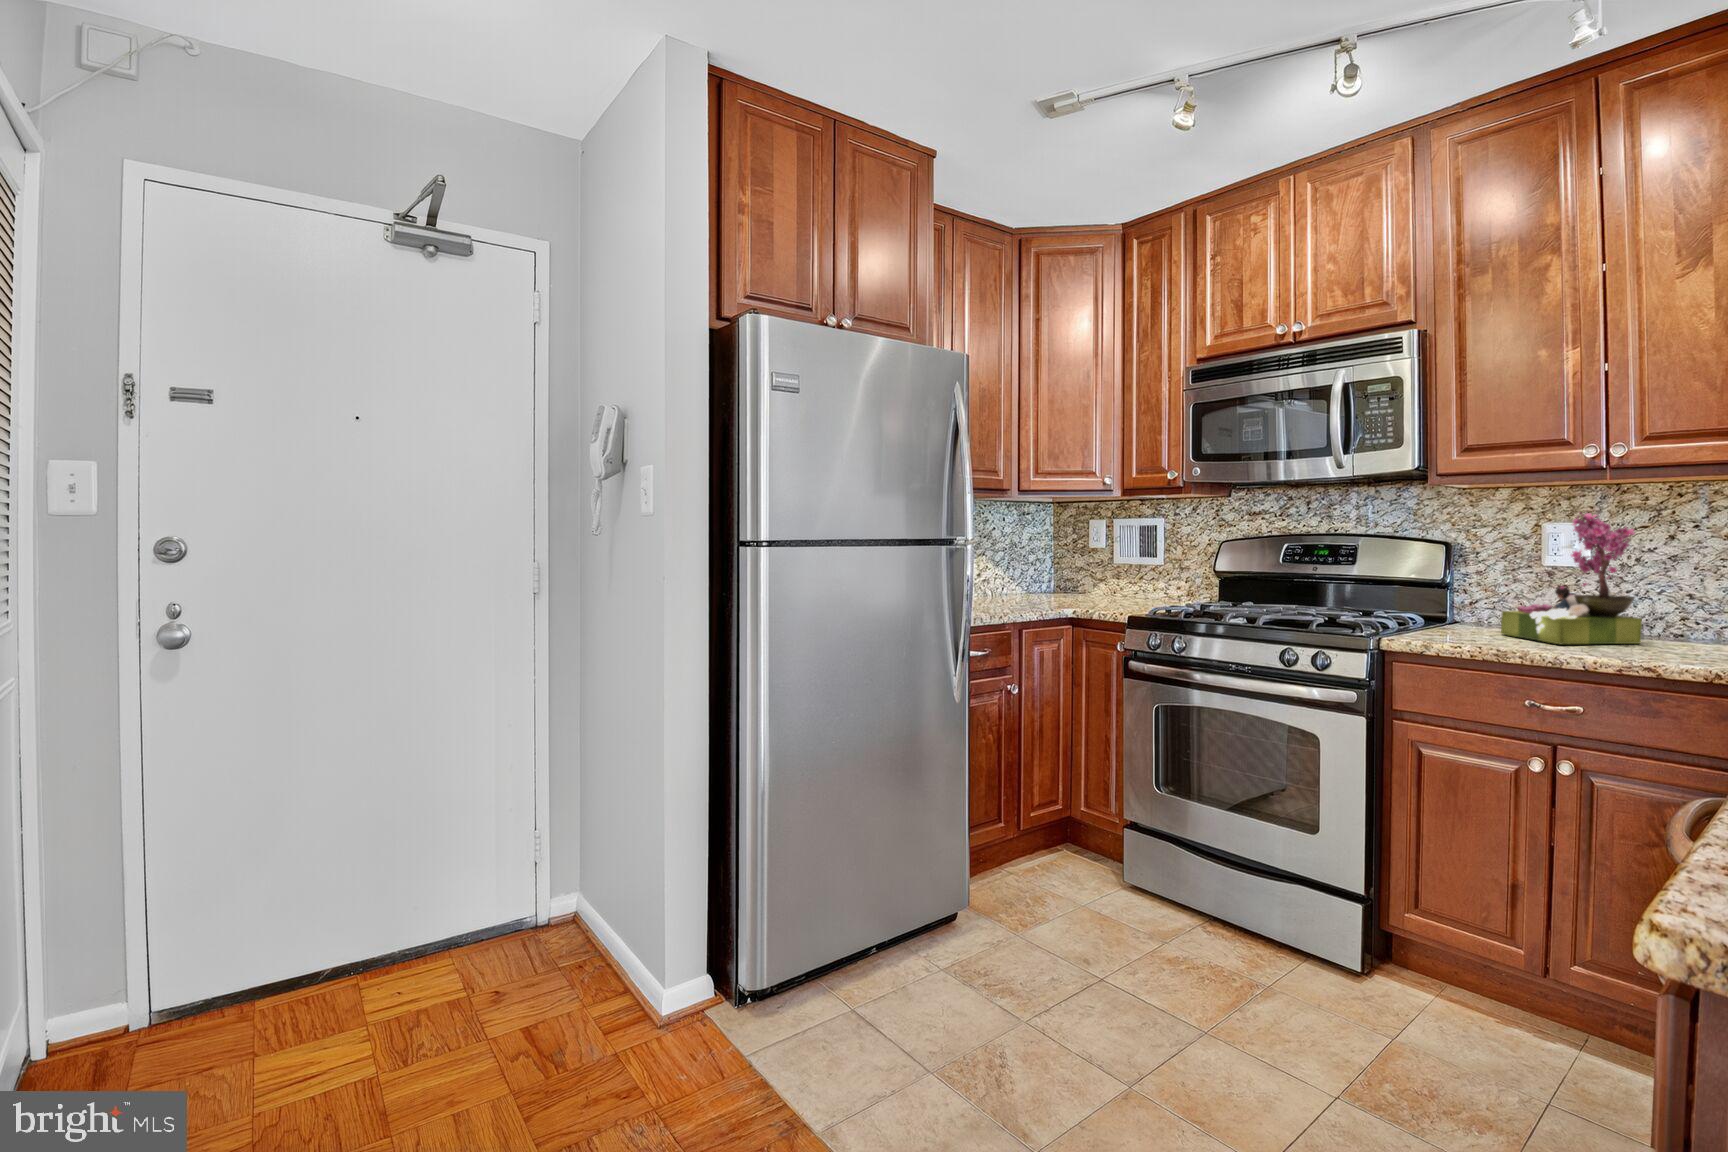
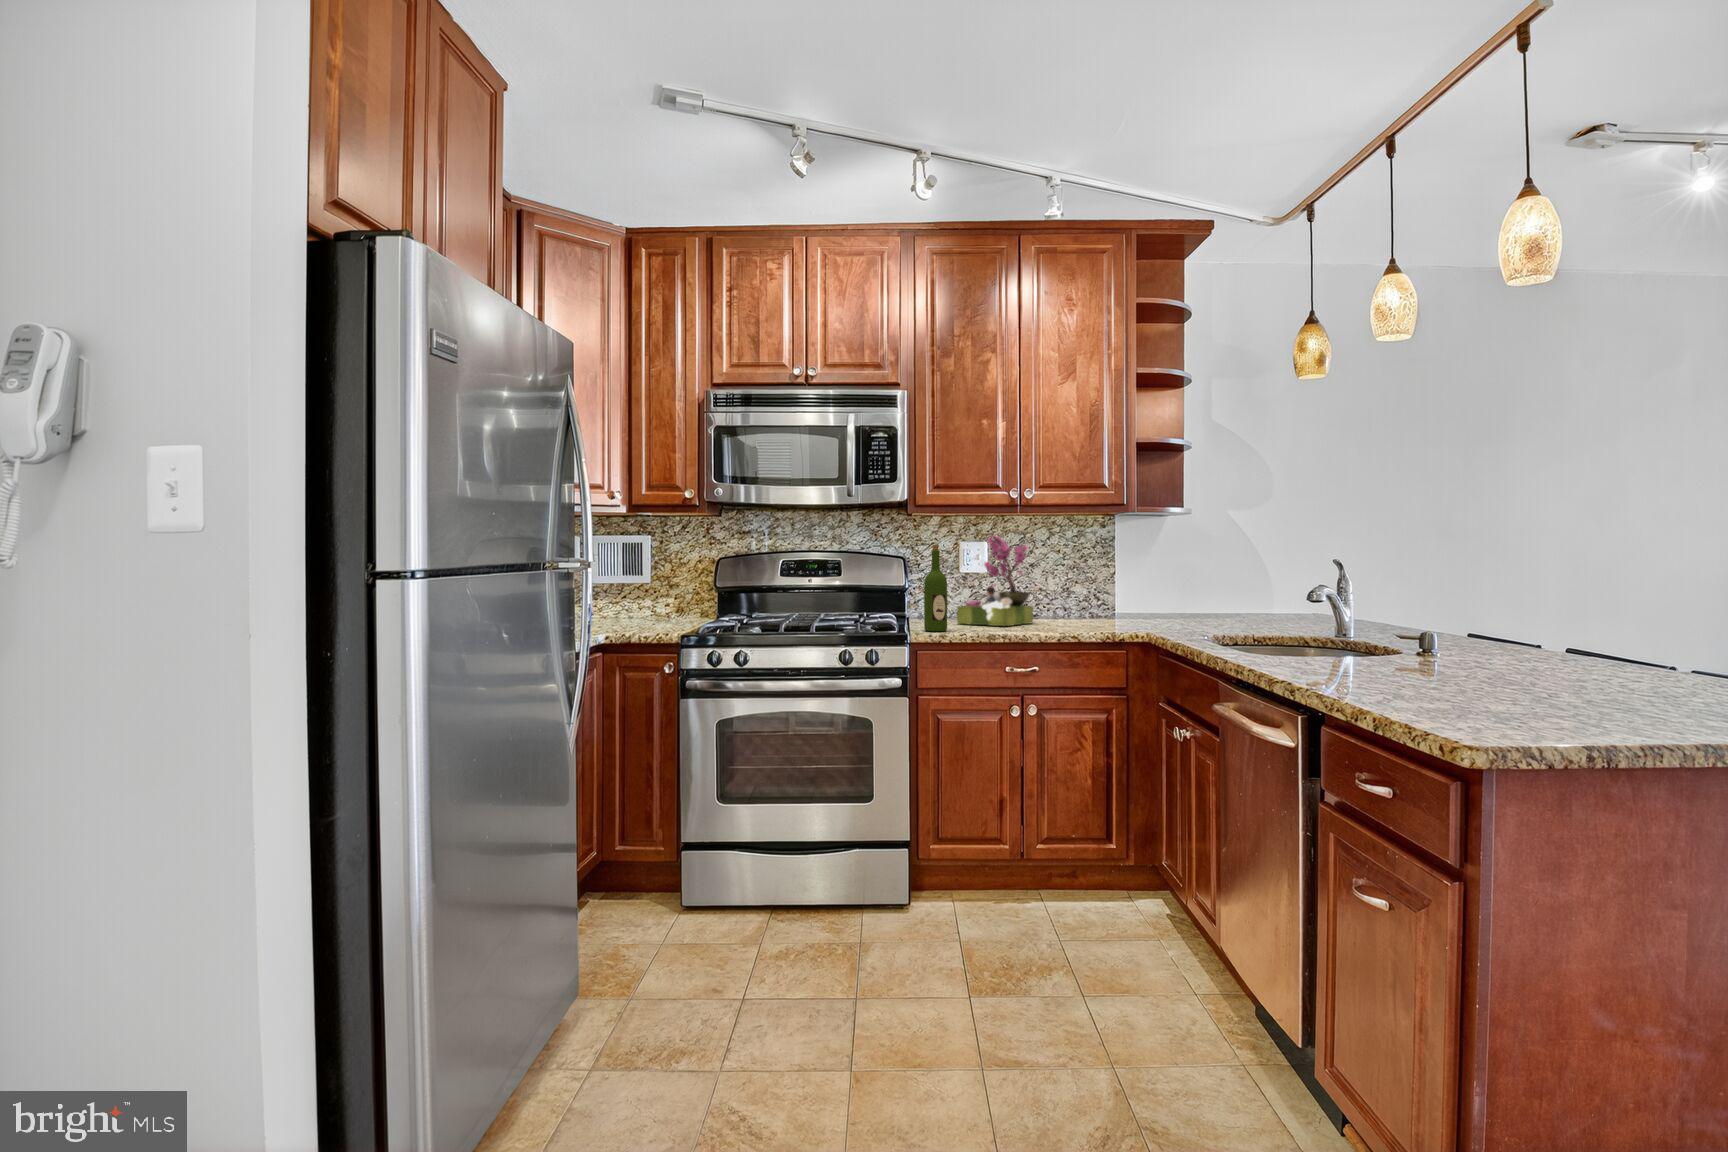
wine bottle: none [1408,532,1444,643] -> present [924,545,947,631]

